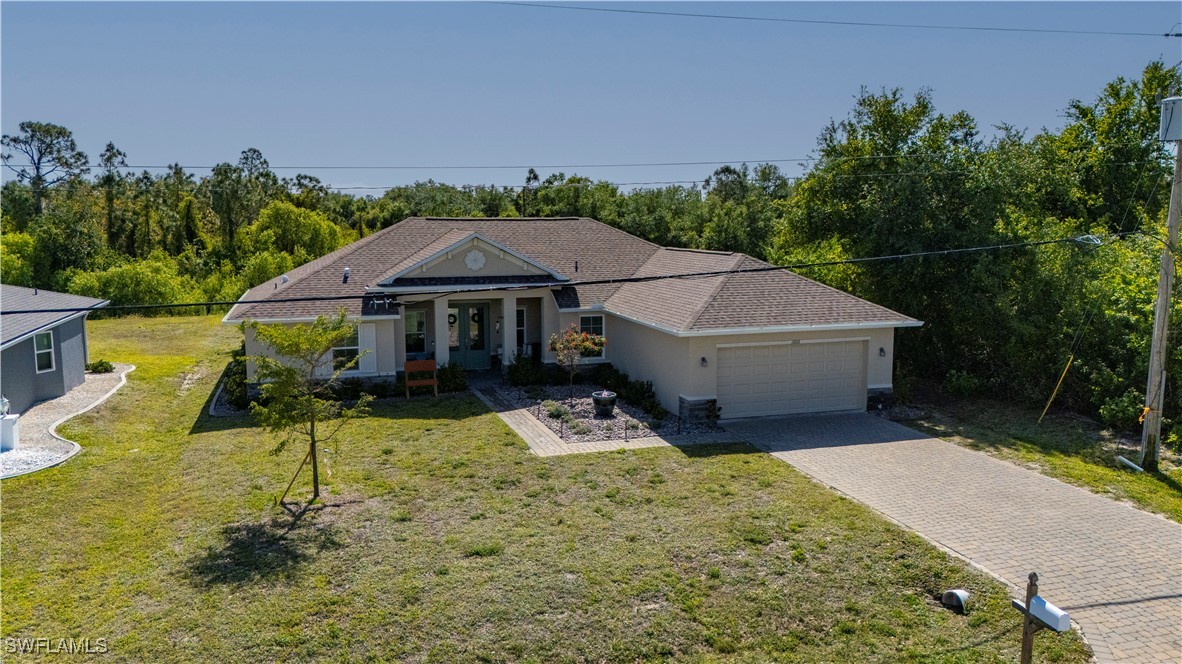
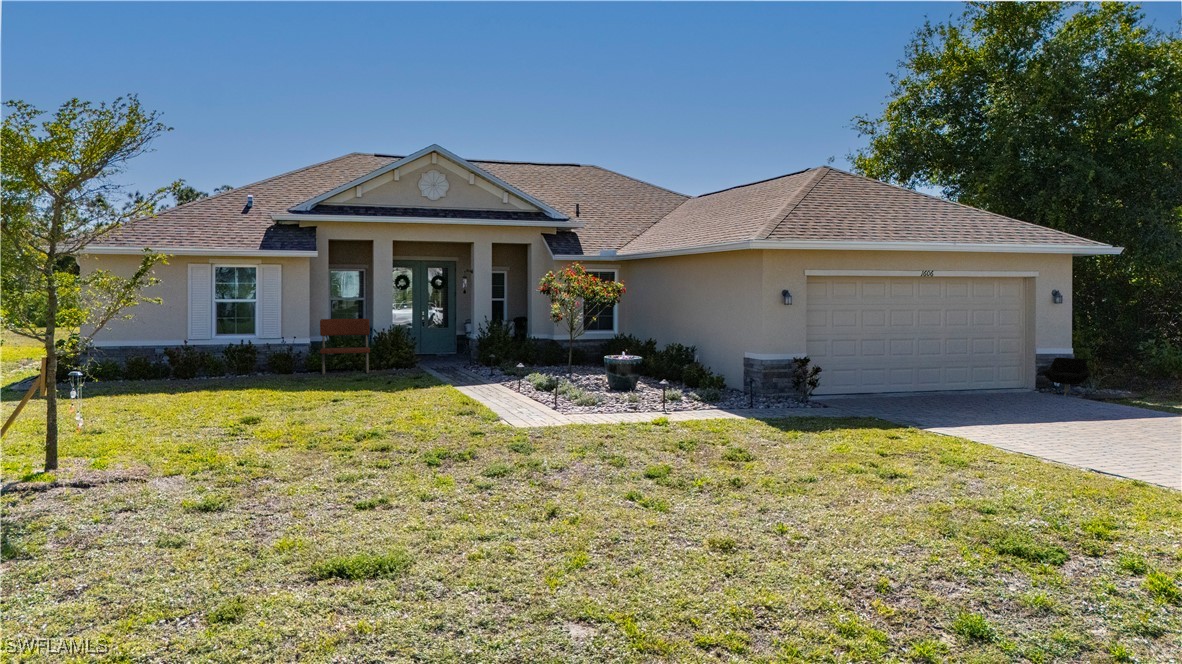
lounge chair: none [873,390,903,418] -> present [1043,357,1090,396]

